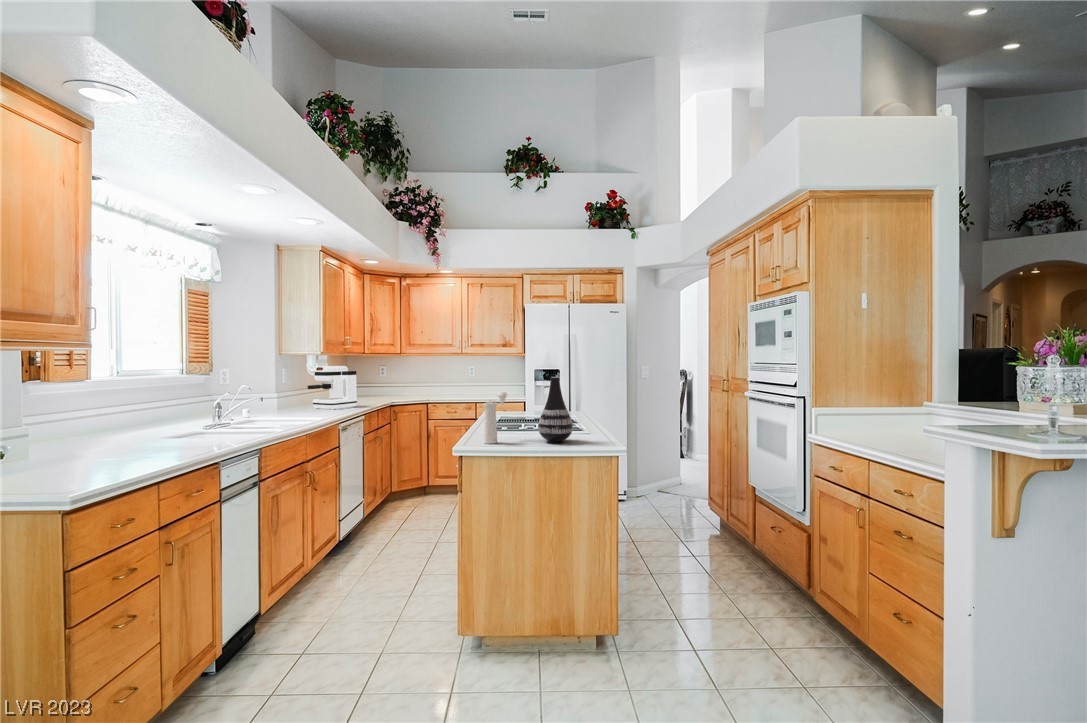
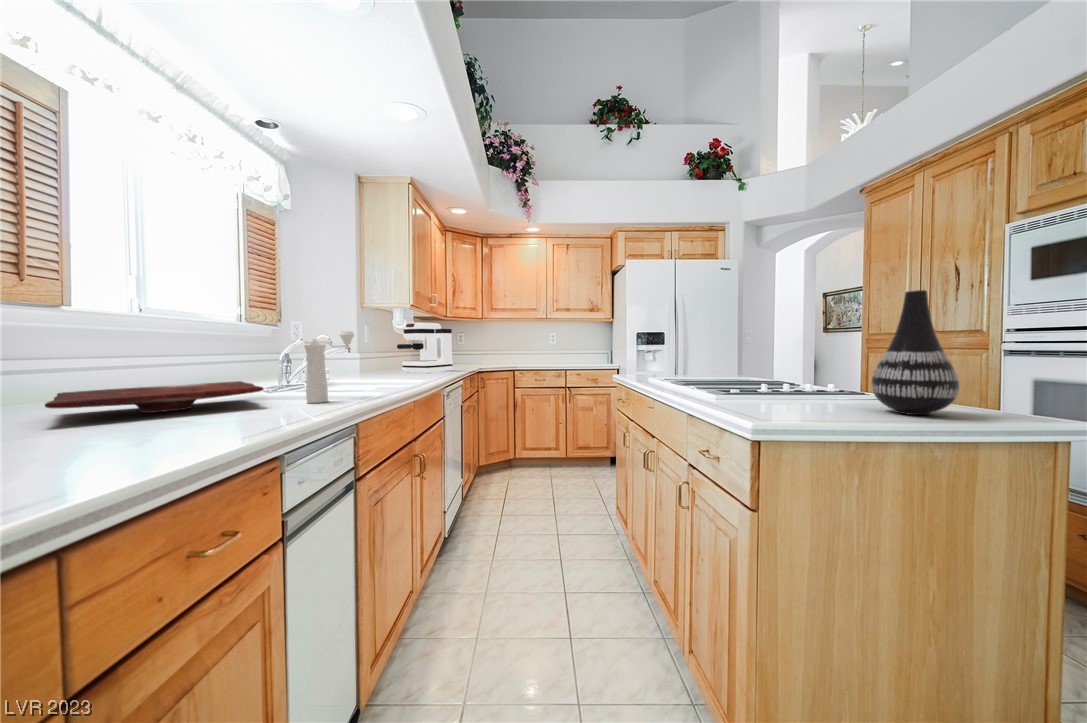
pepper mill: present [484,392,507,444] -> present [304,331,354,403]
cutting board: none [93,422,207,441] -> present [45,381,263,413]

